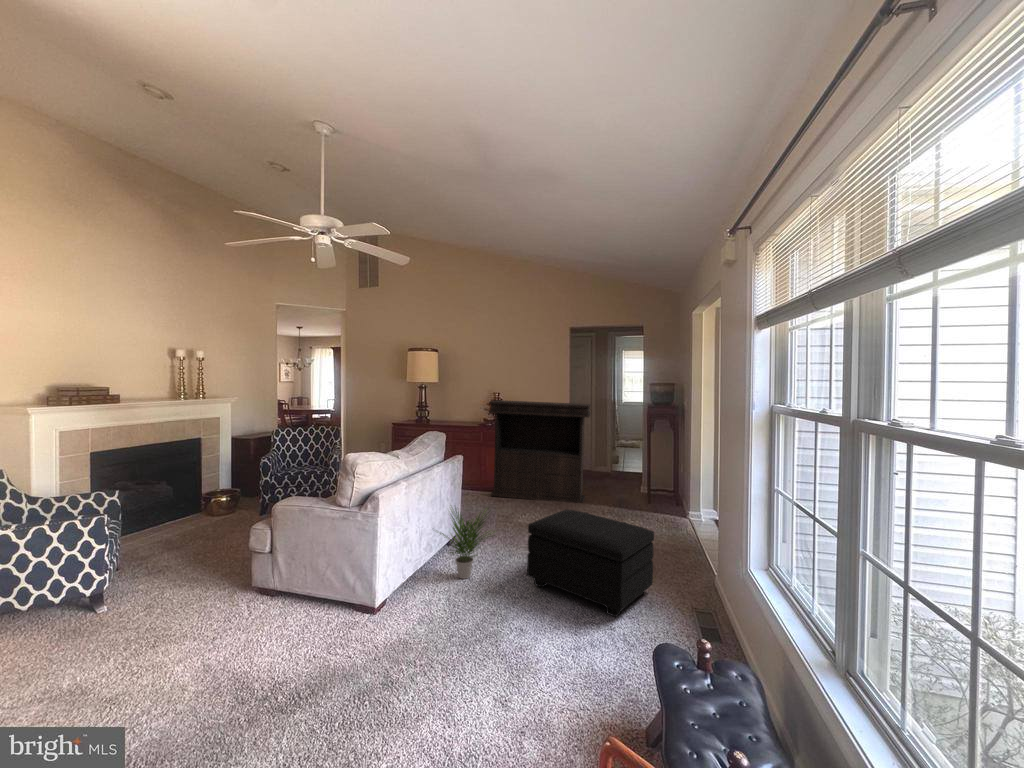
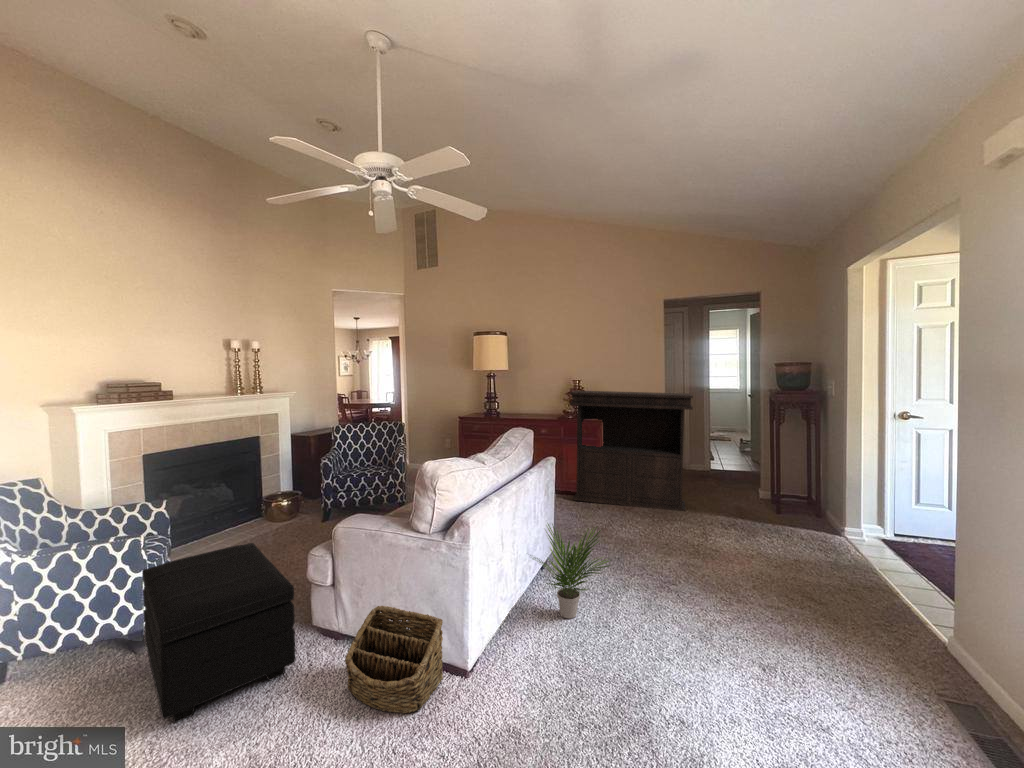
footstool: present [527,510,654,617] -> present [143,543,295,723]
basket: none [278,565,357,639] -> present [345,606,443,713]

